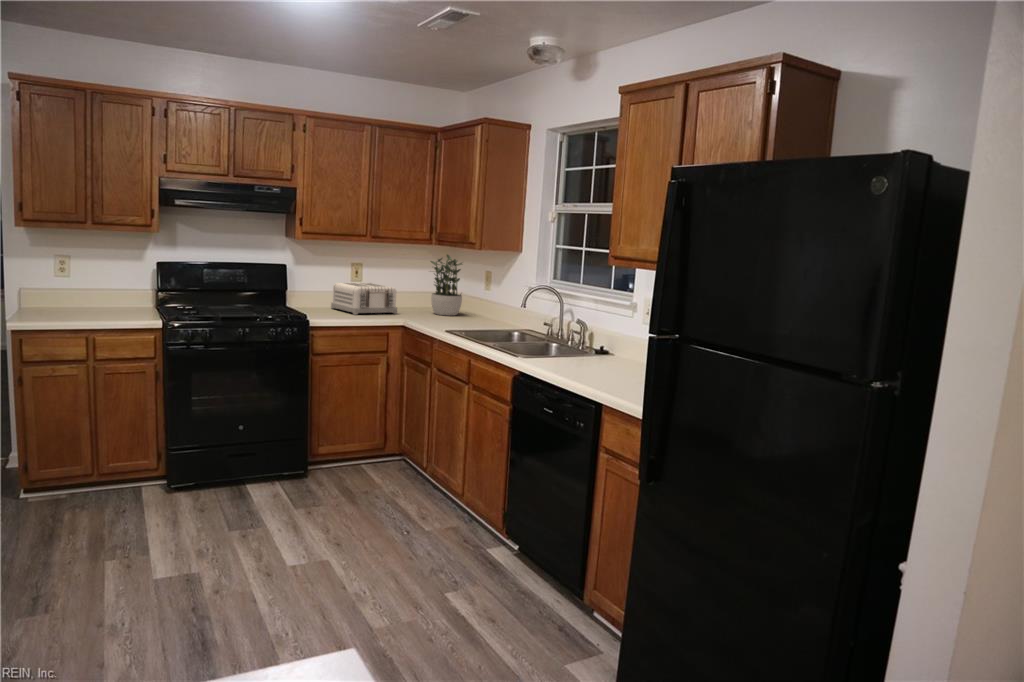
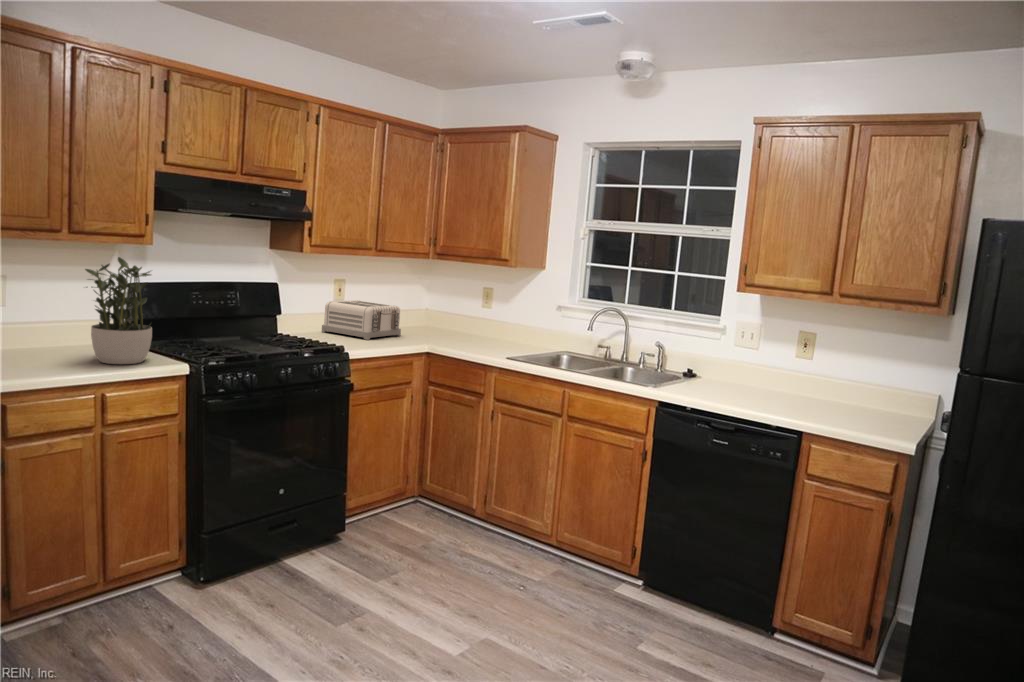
potted plant: present [431,254,462,315] -> present [85,257,152,364]

